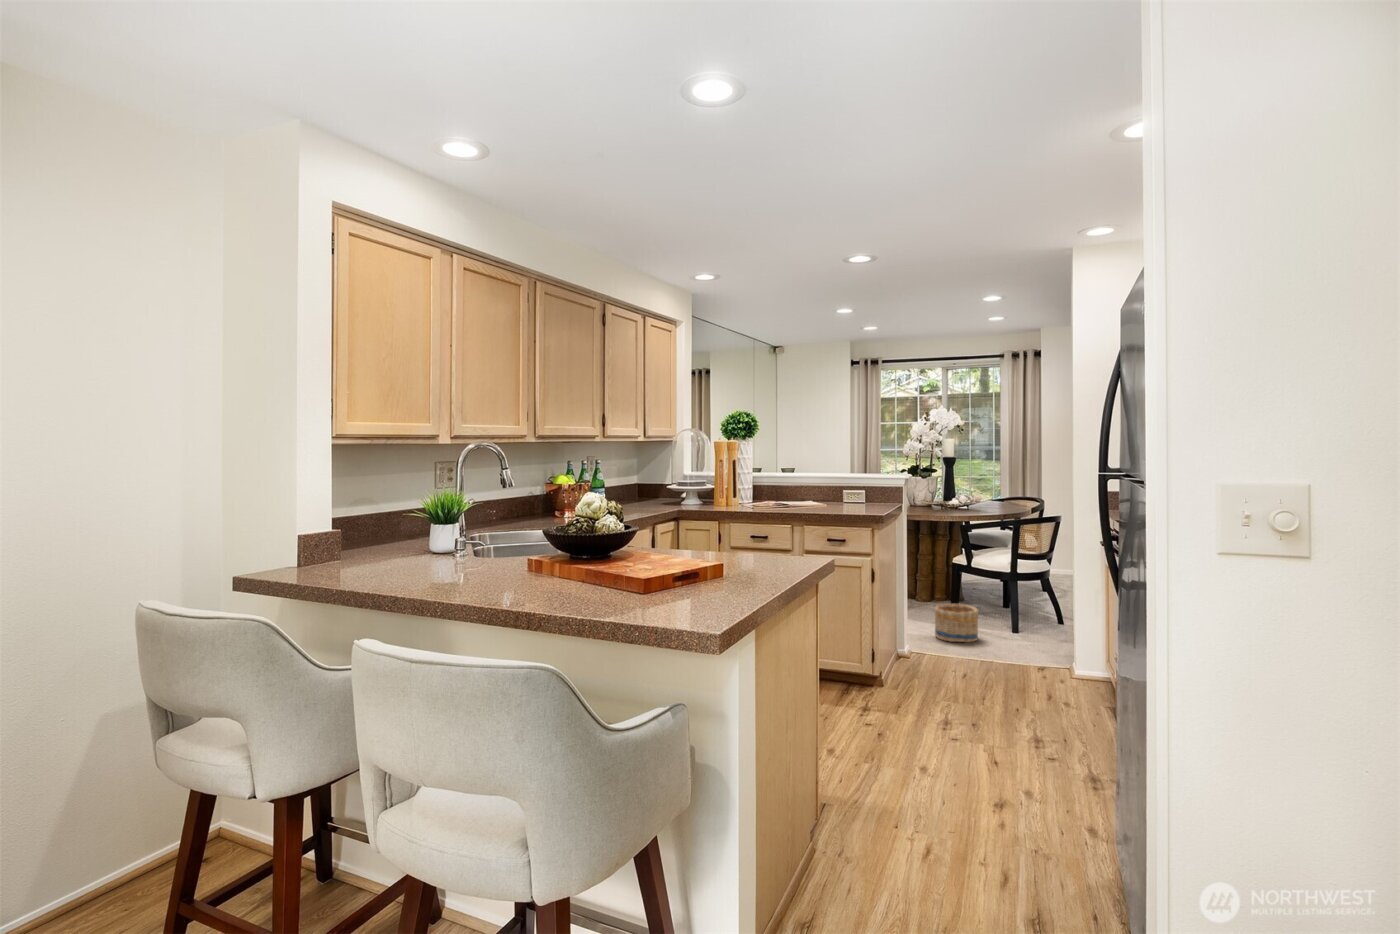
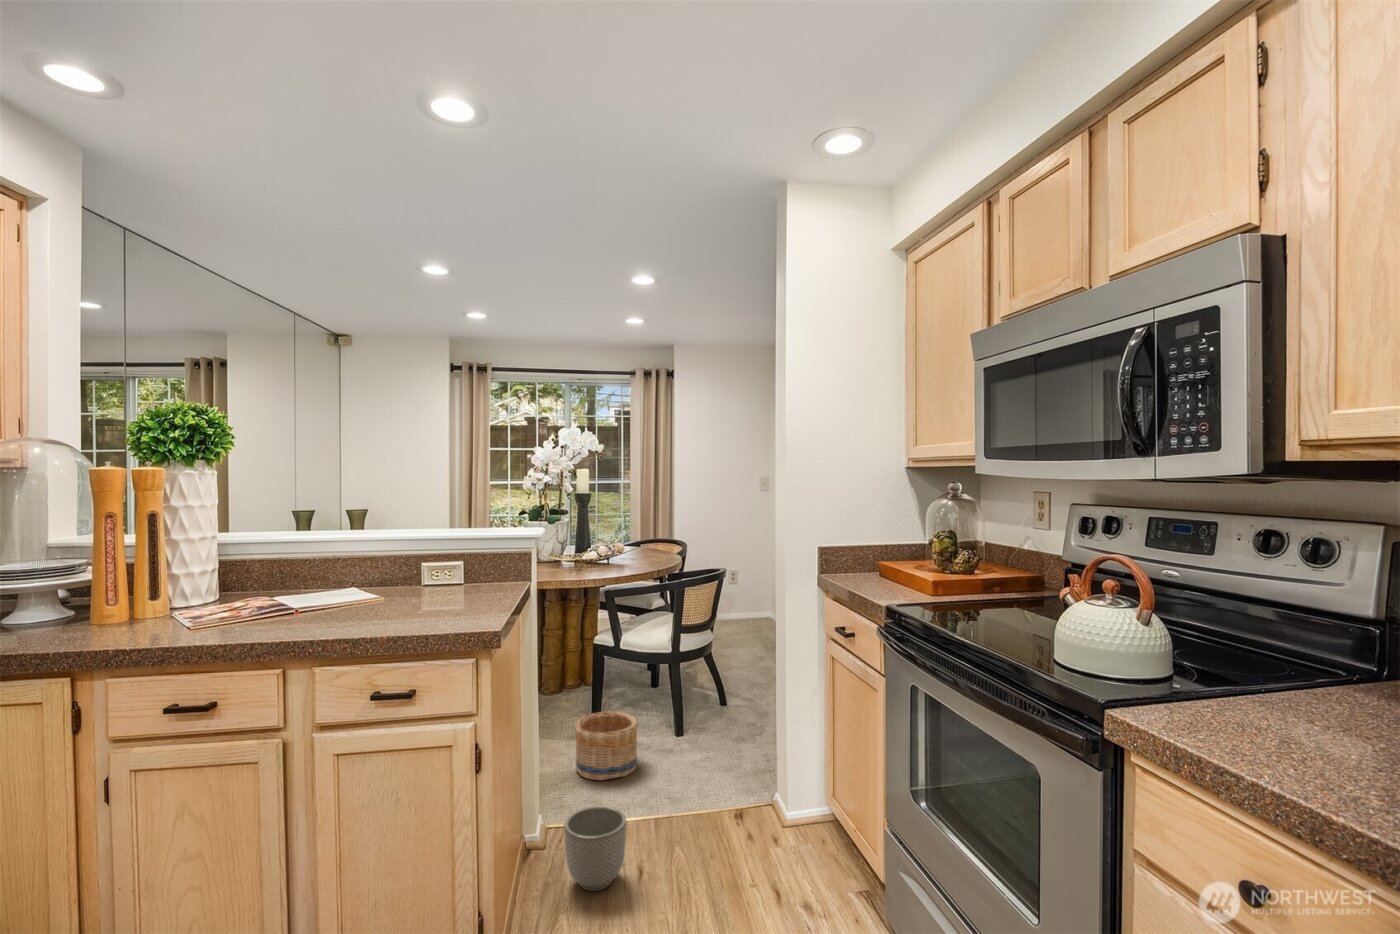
planter: none [920,635,957,675] -> present [564,806,627,891]

